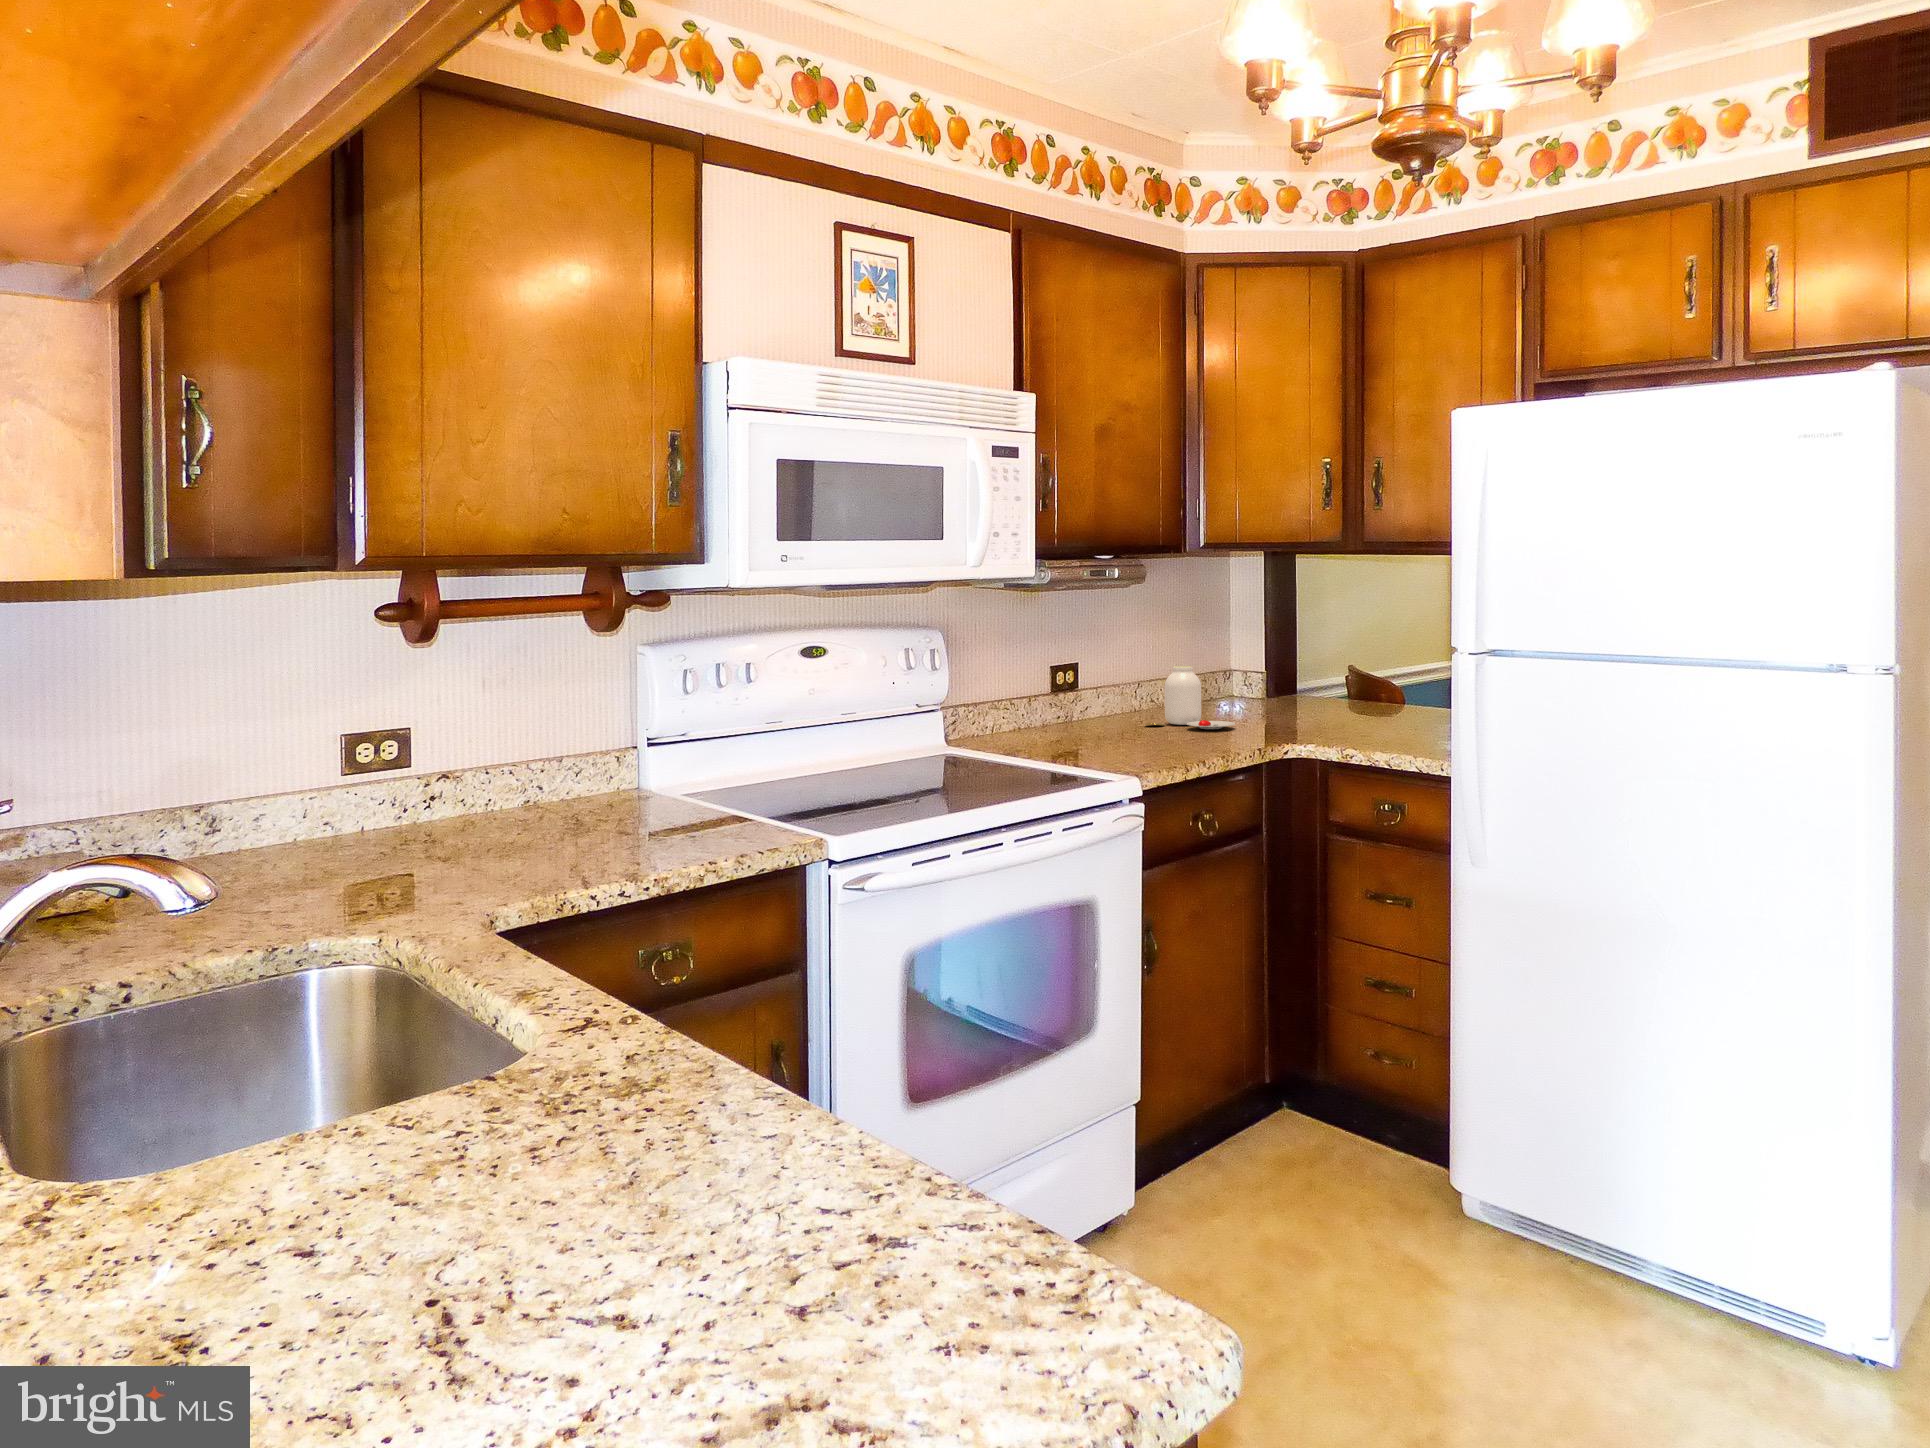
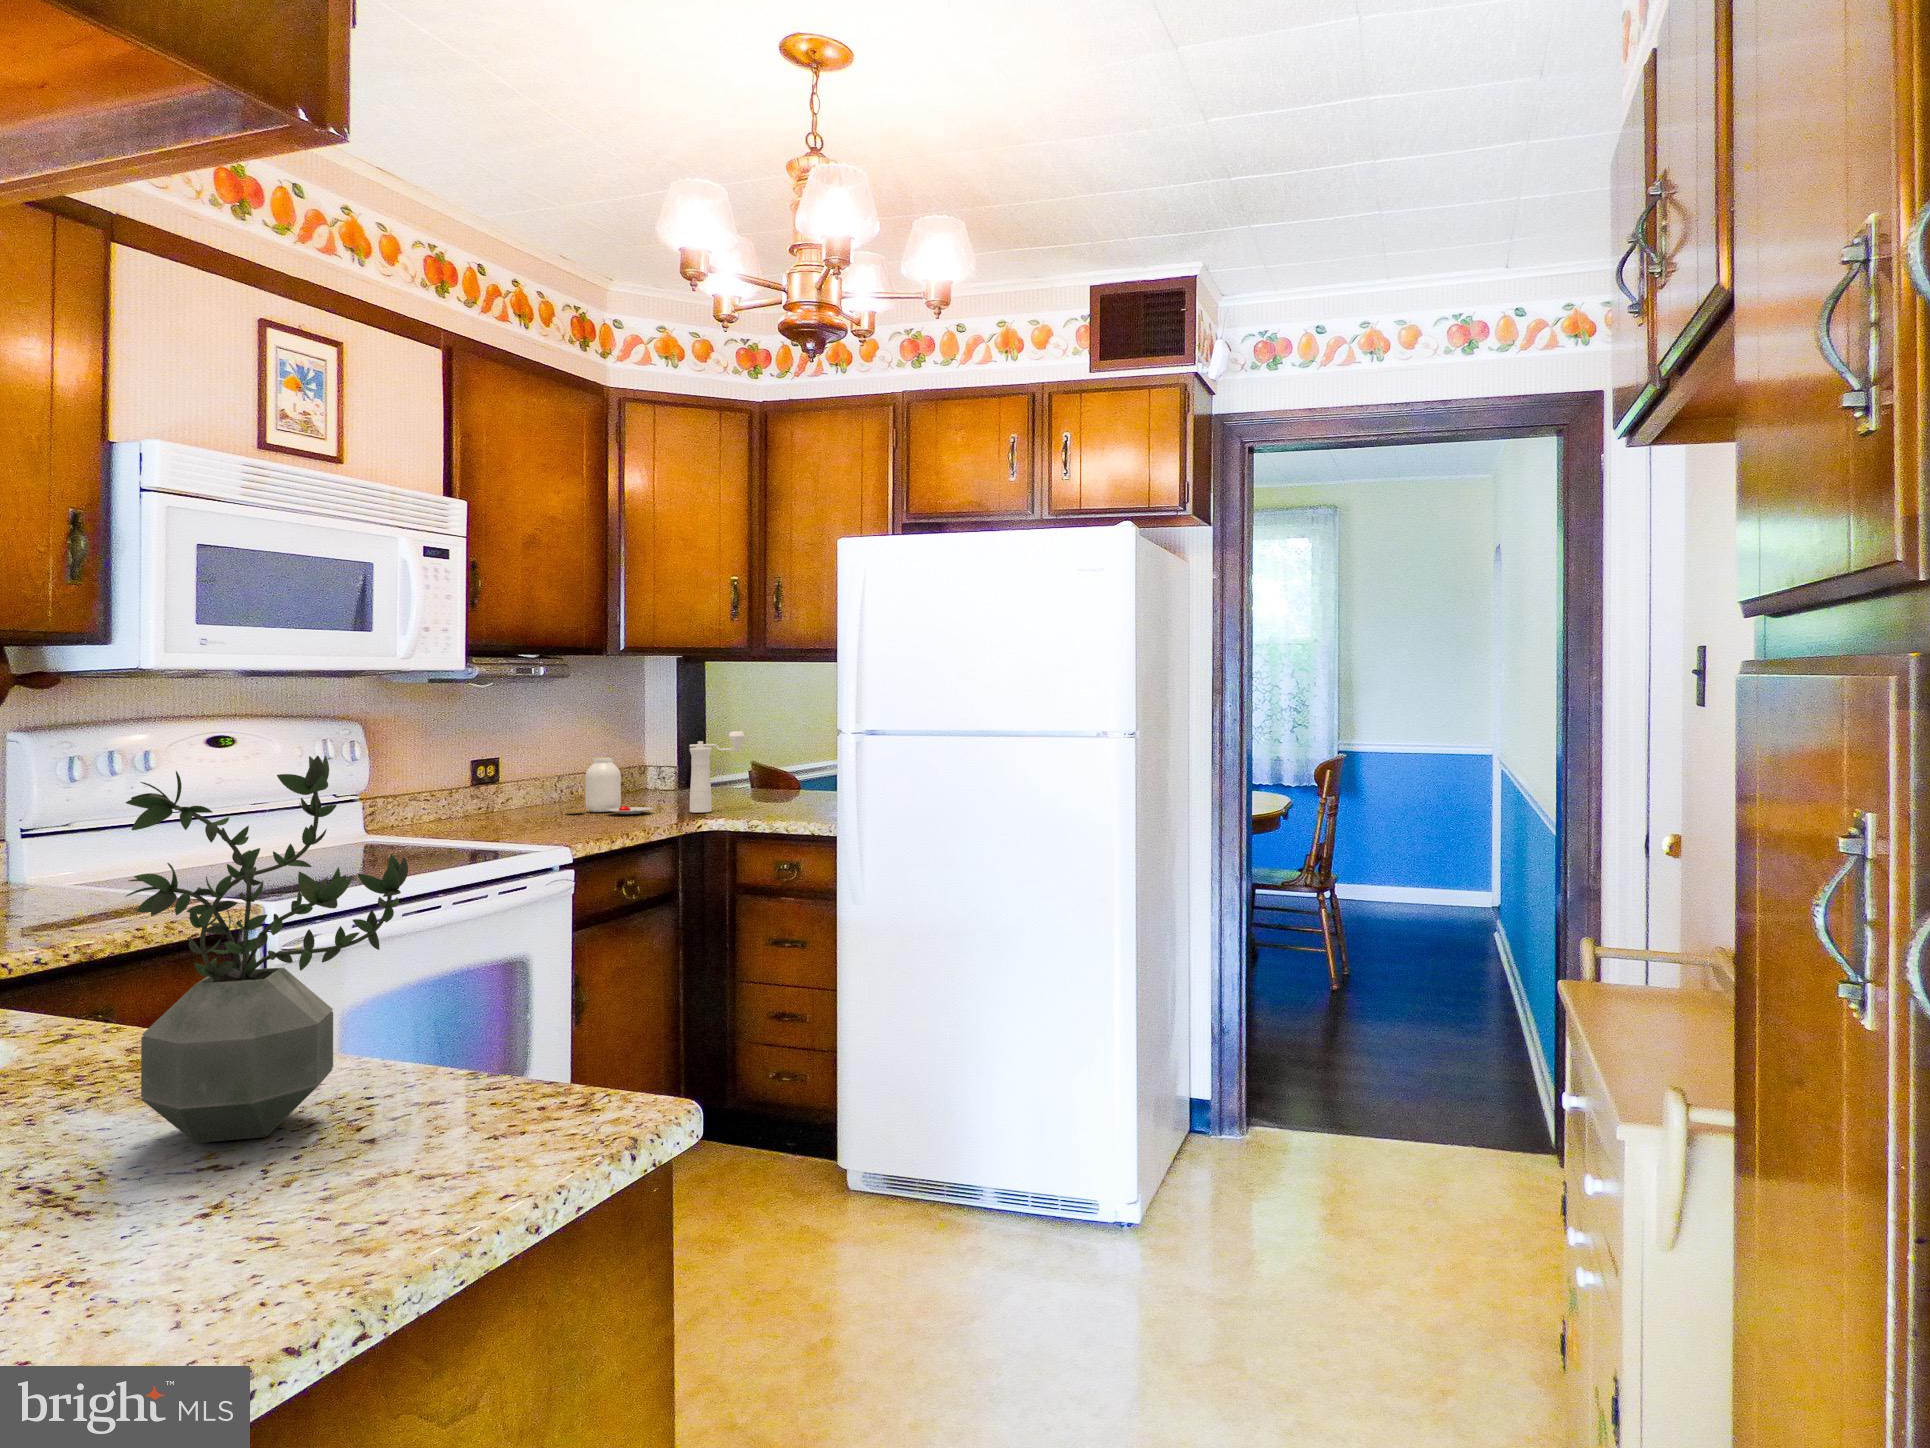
pepper mill: none [1274,639,1337,731] -> present [690,731,745,813]
potted plant: none [490,780,839,1294] -> present [126,756,408,1143]

